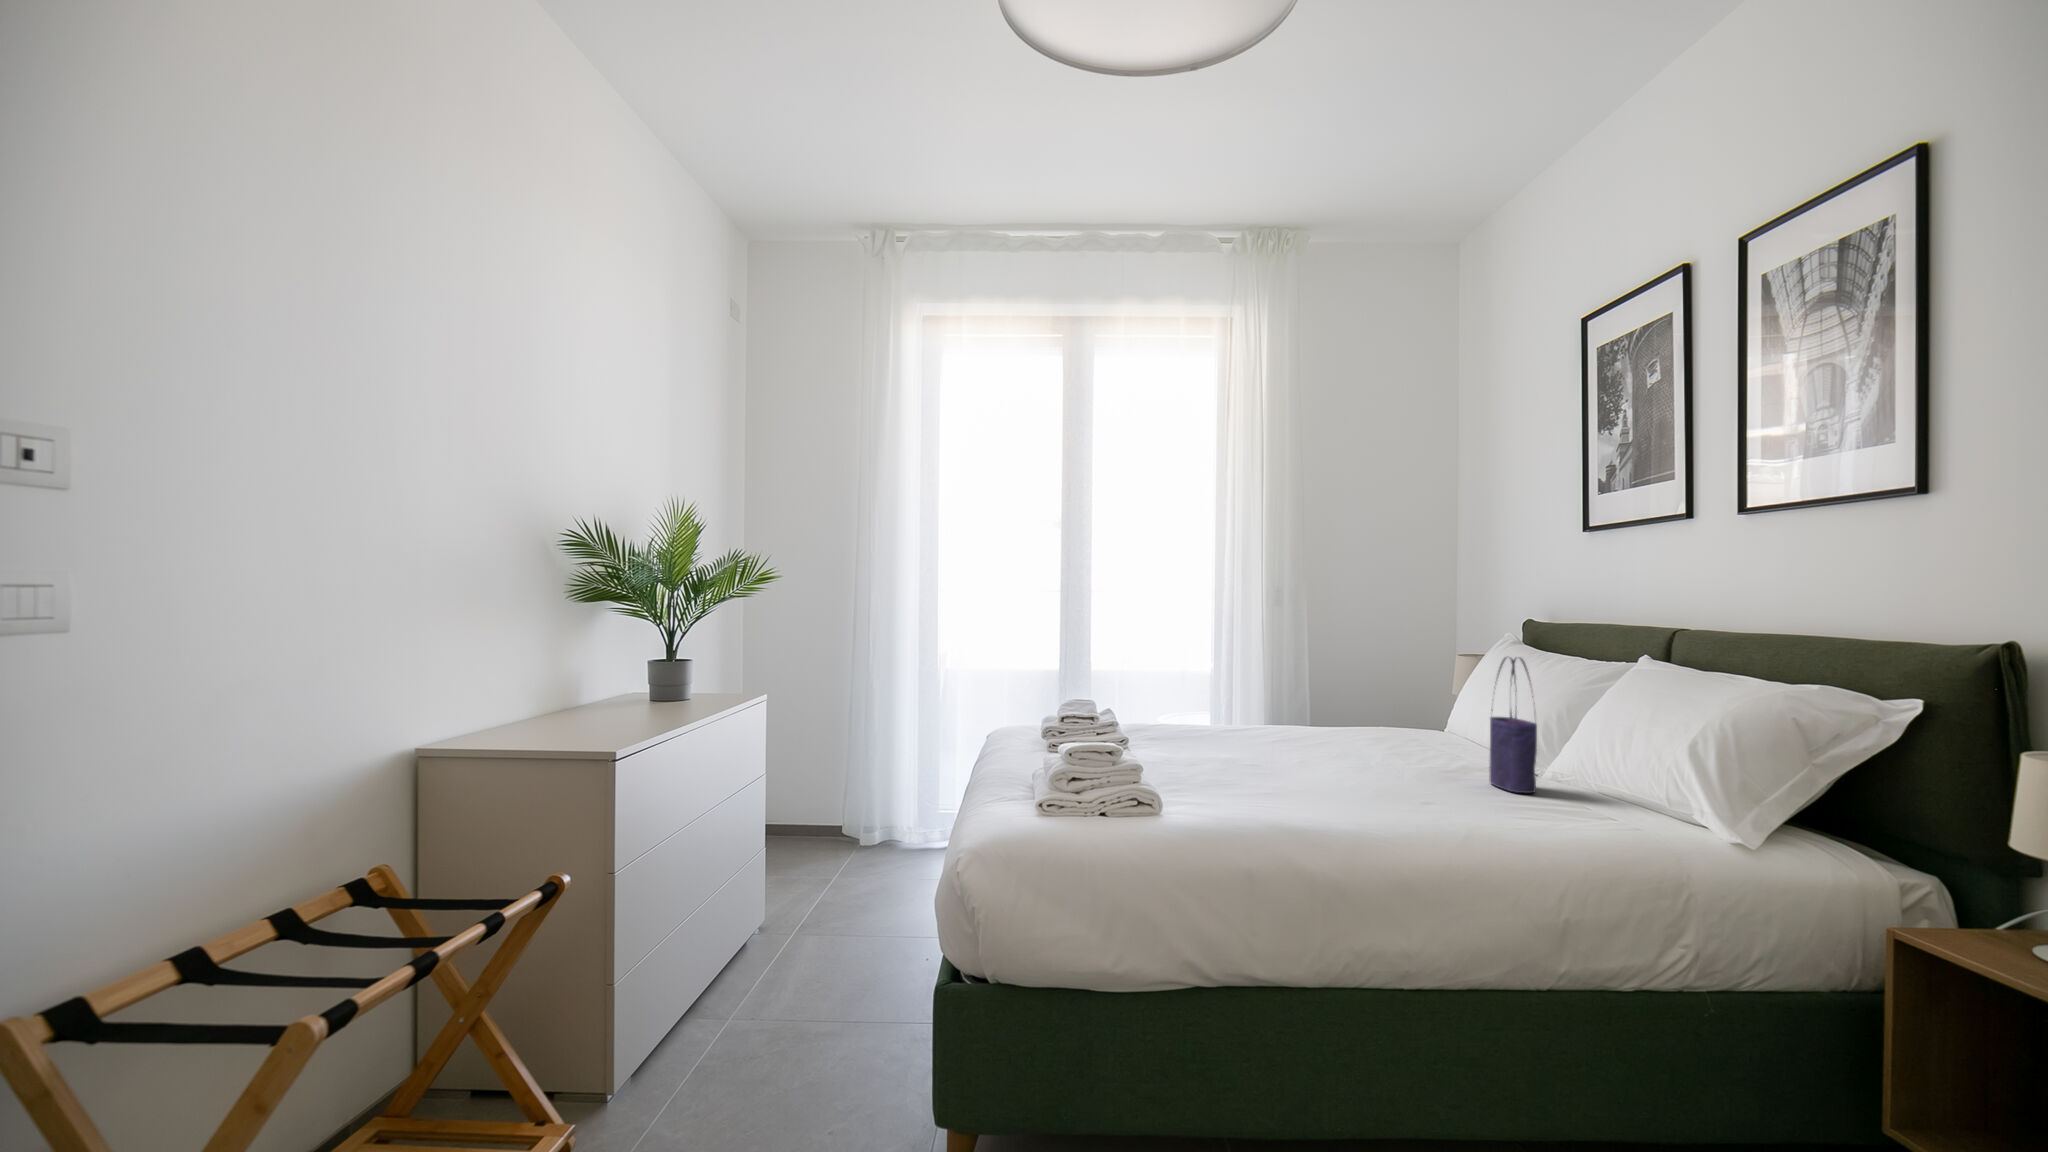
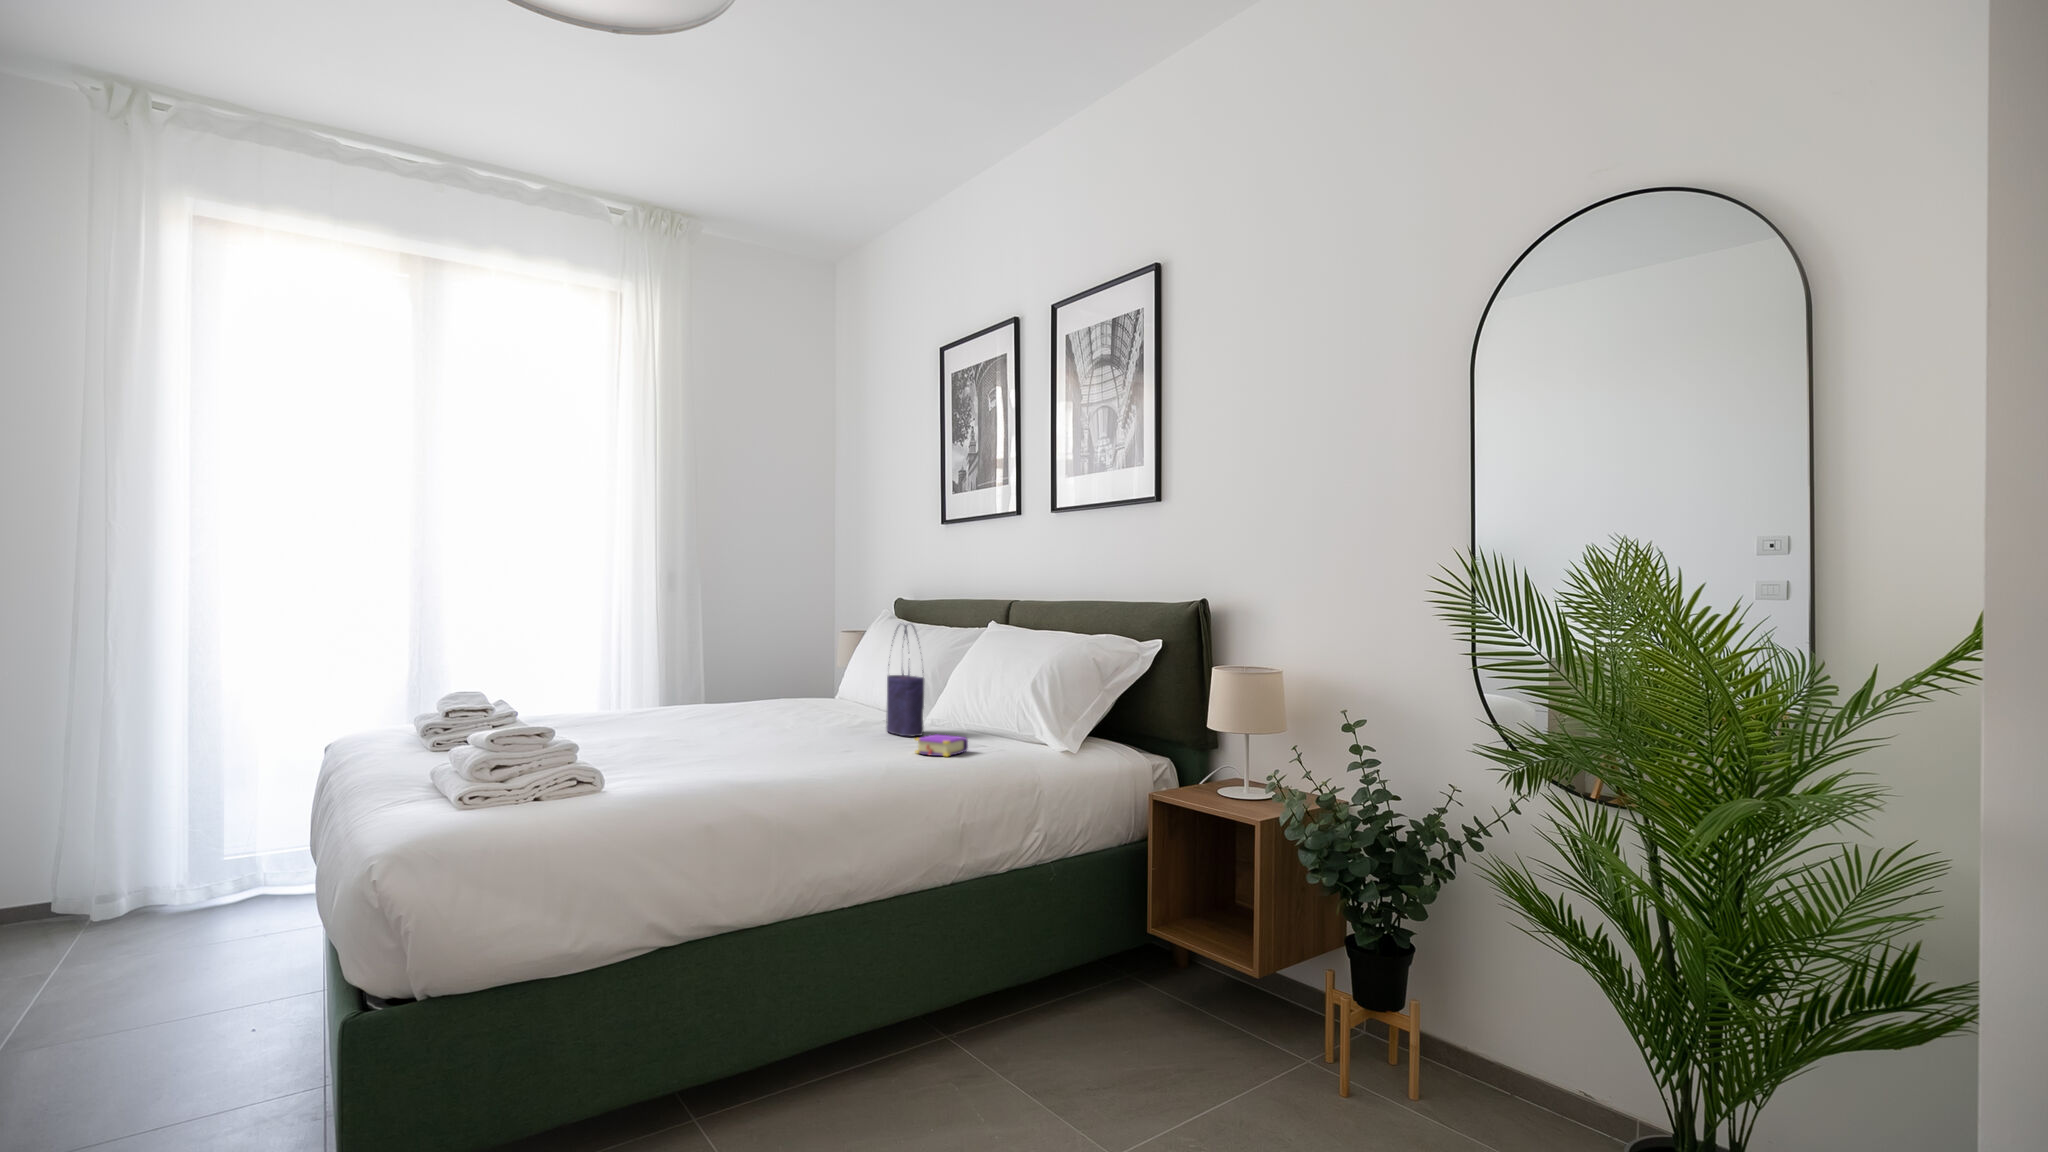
book: none [1489,796,1613,833] -> present [915,734,968,757]

